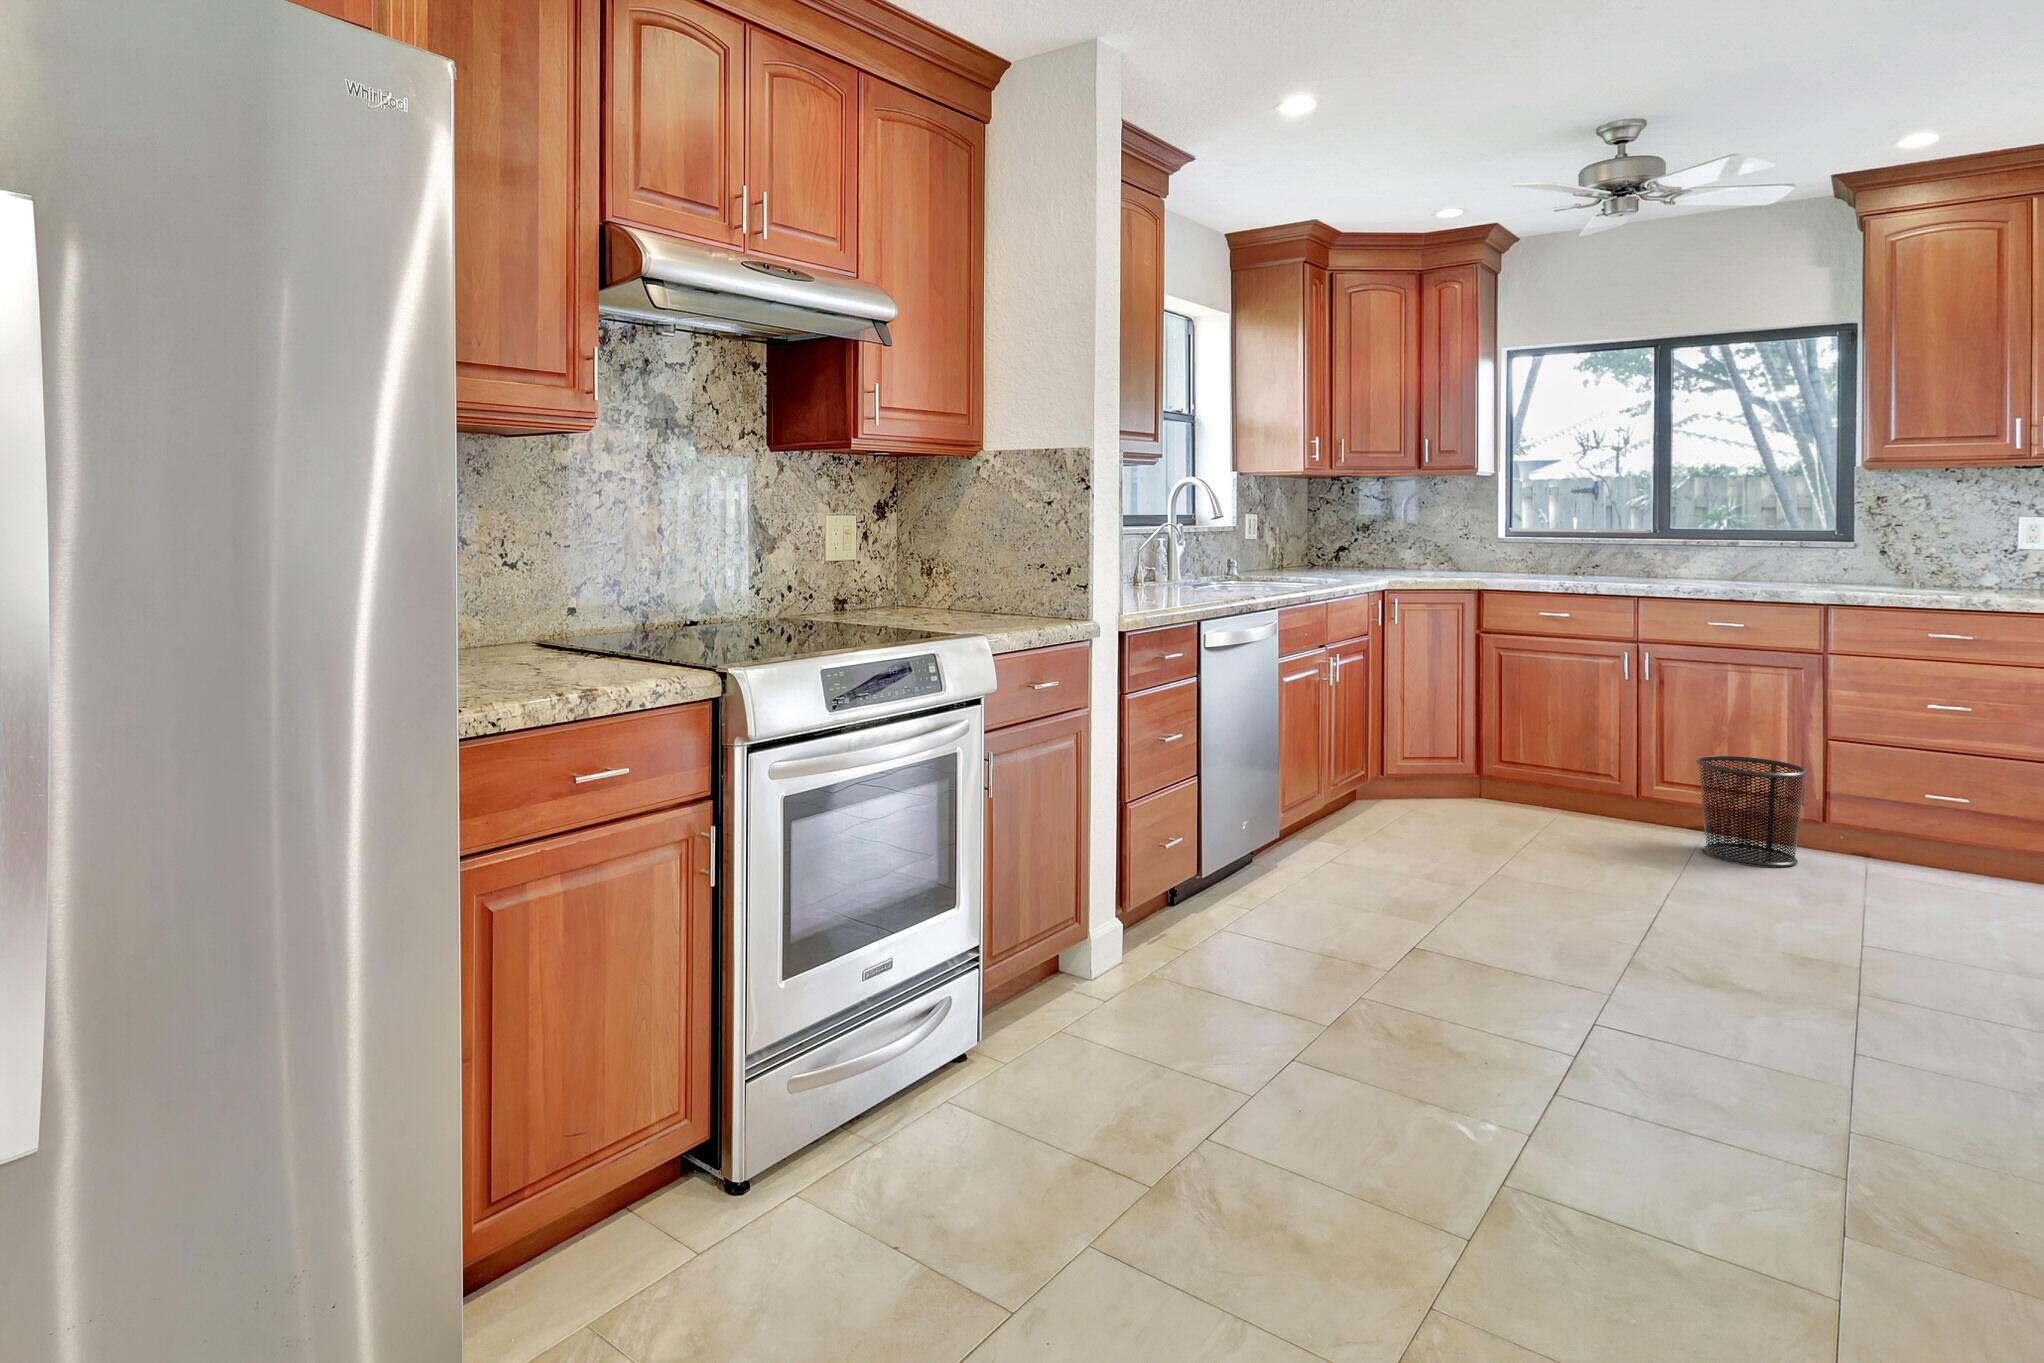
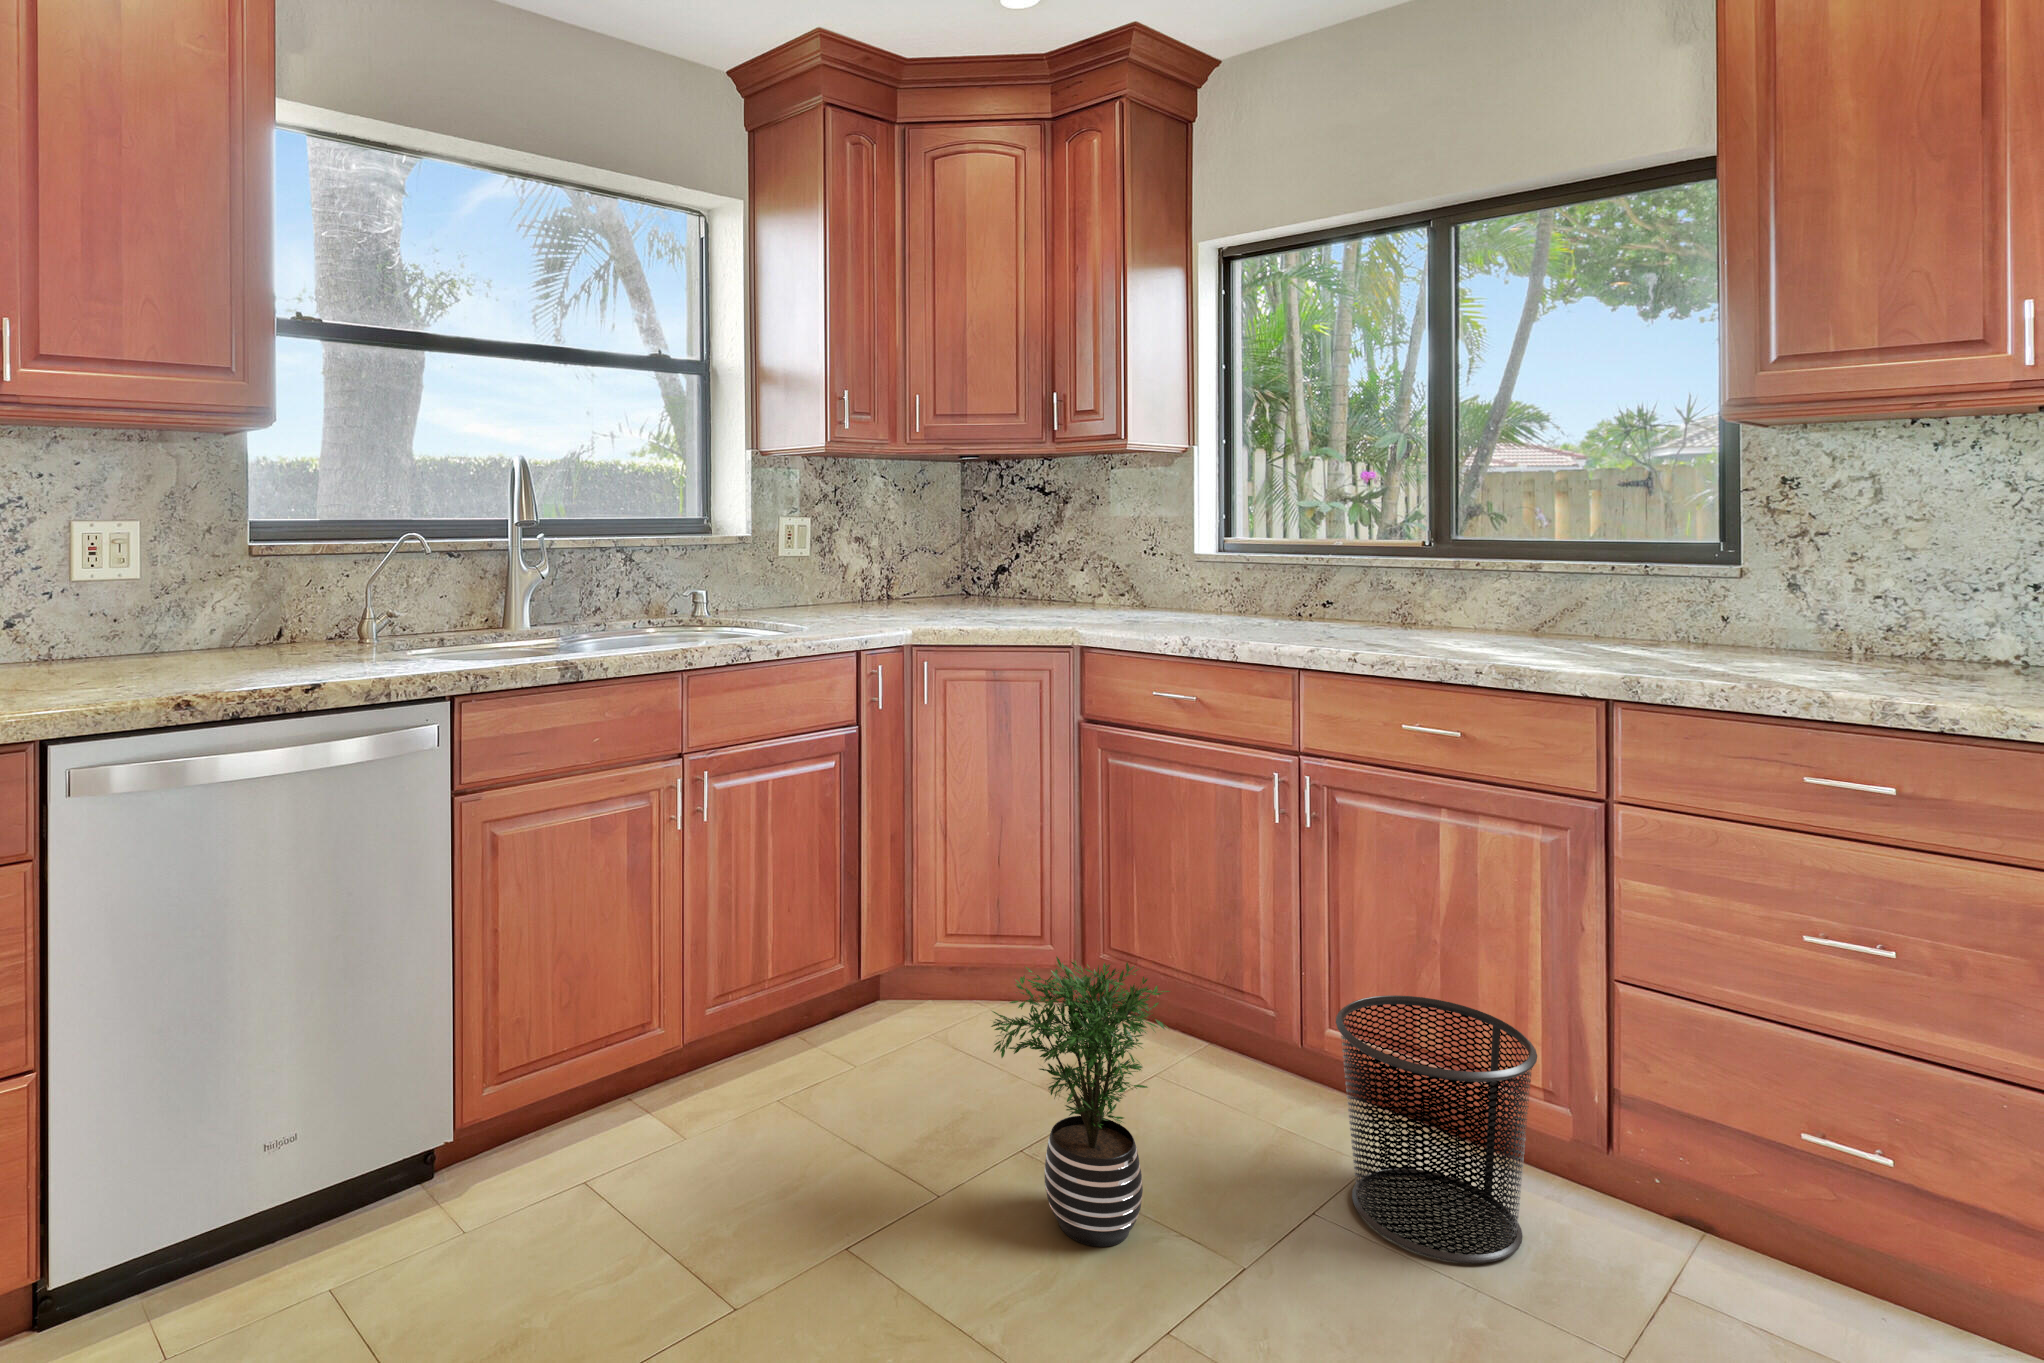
potted plant: none [1543,732,1646,868] -> present [991,957,1170,1247]

